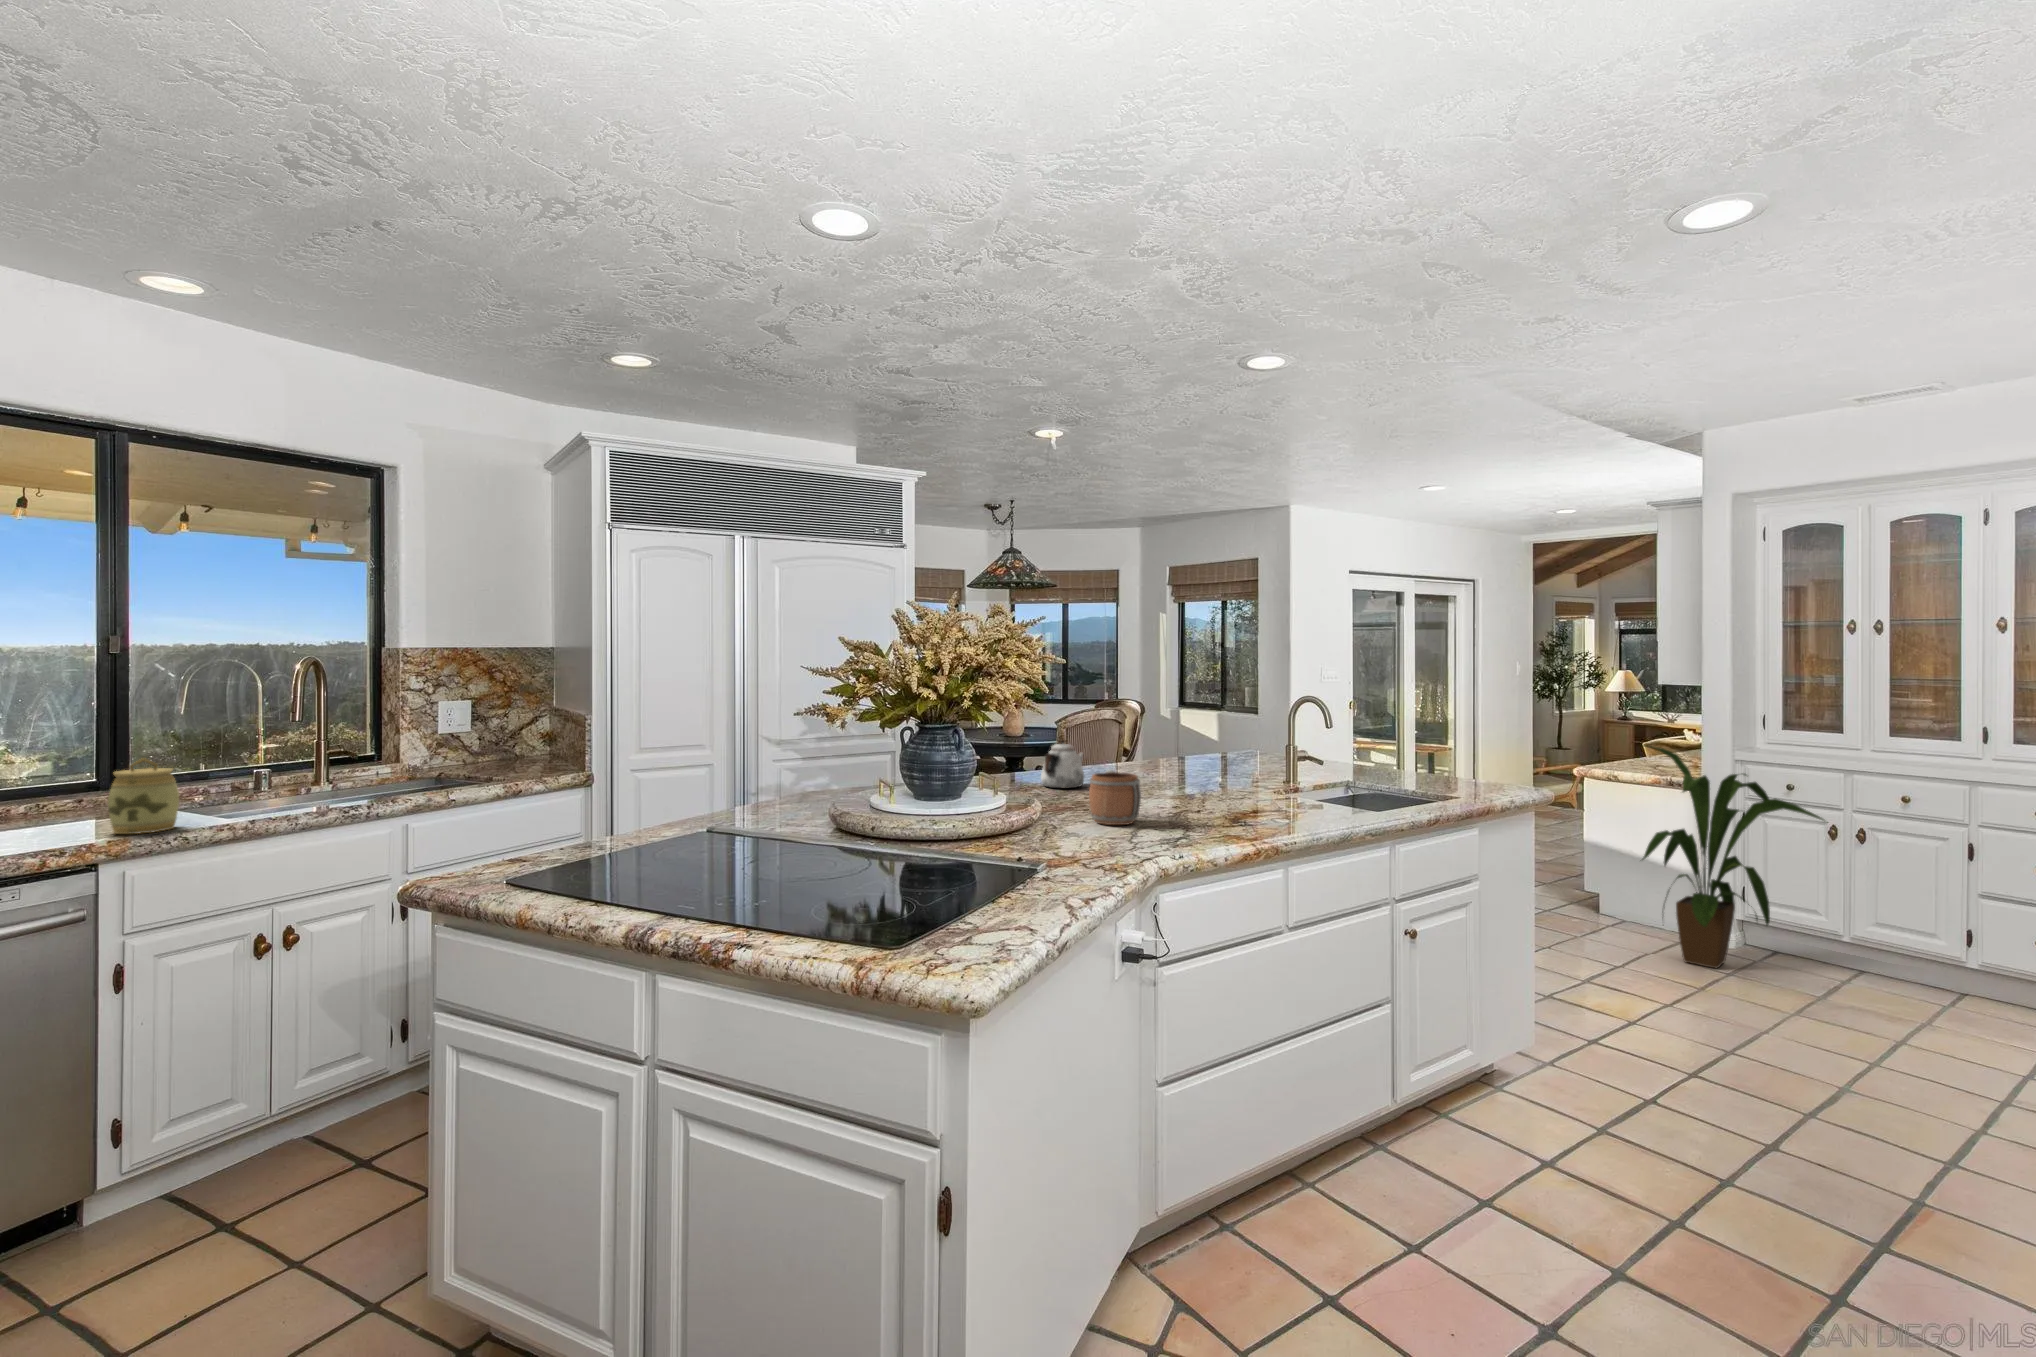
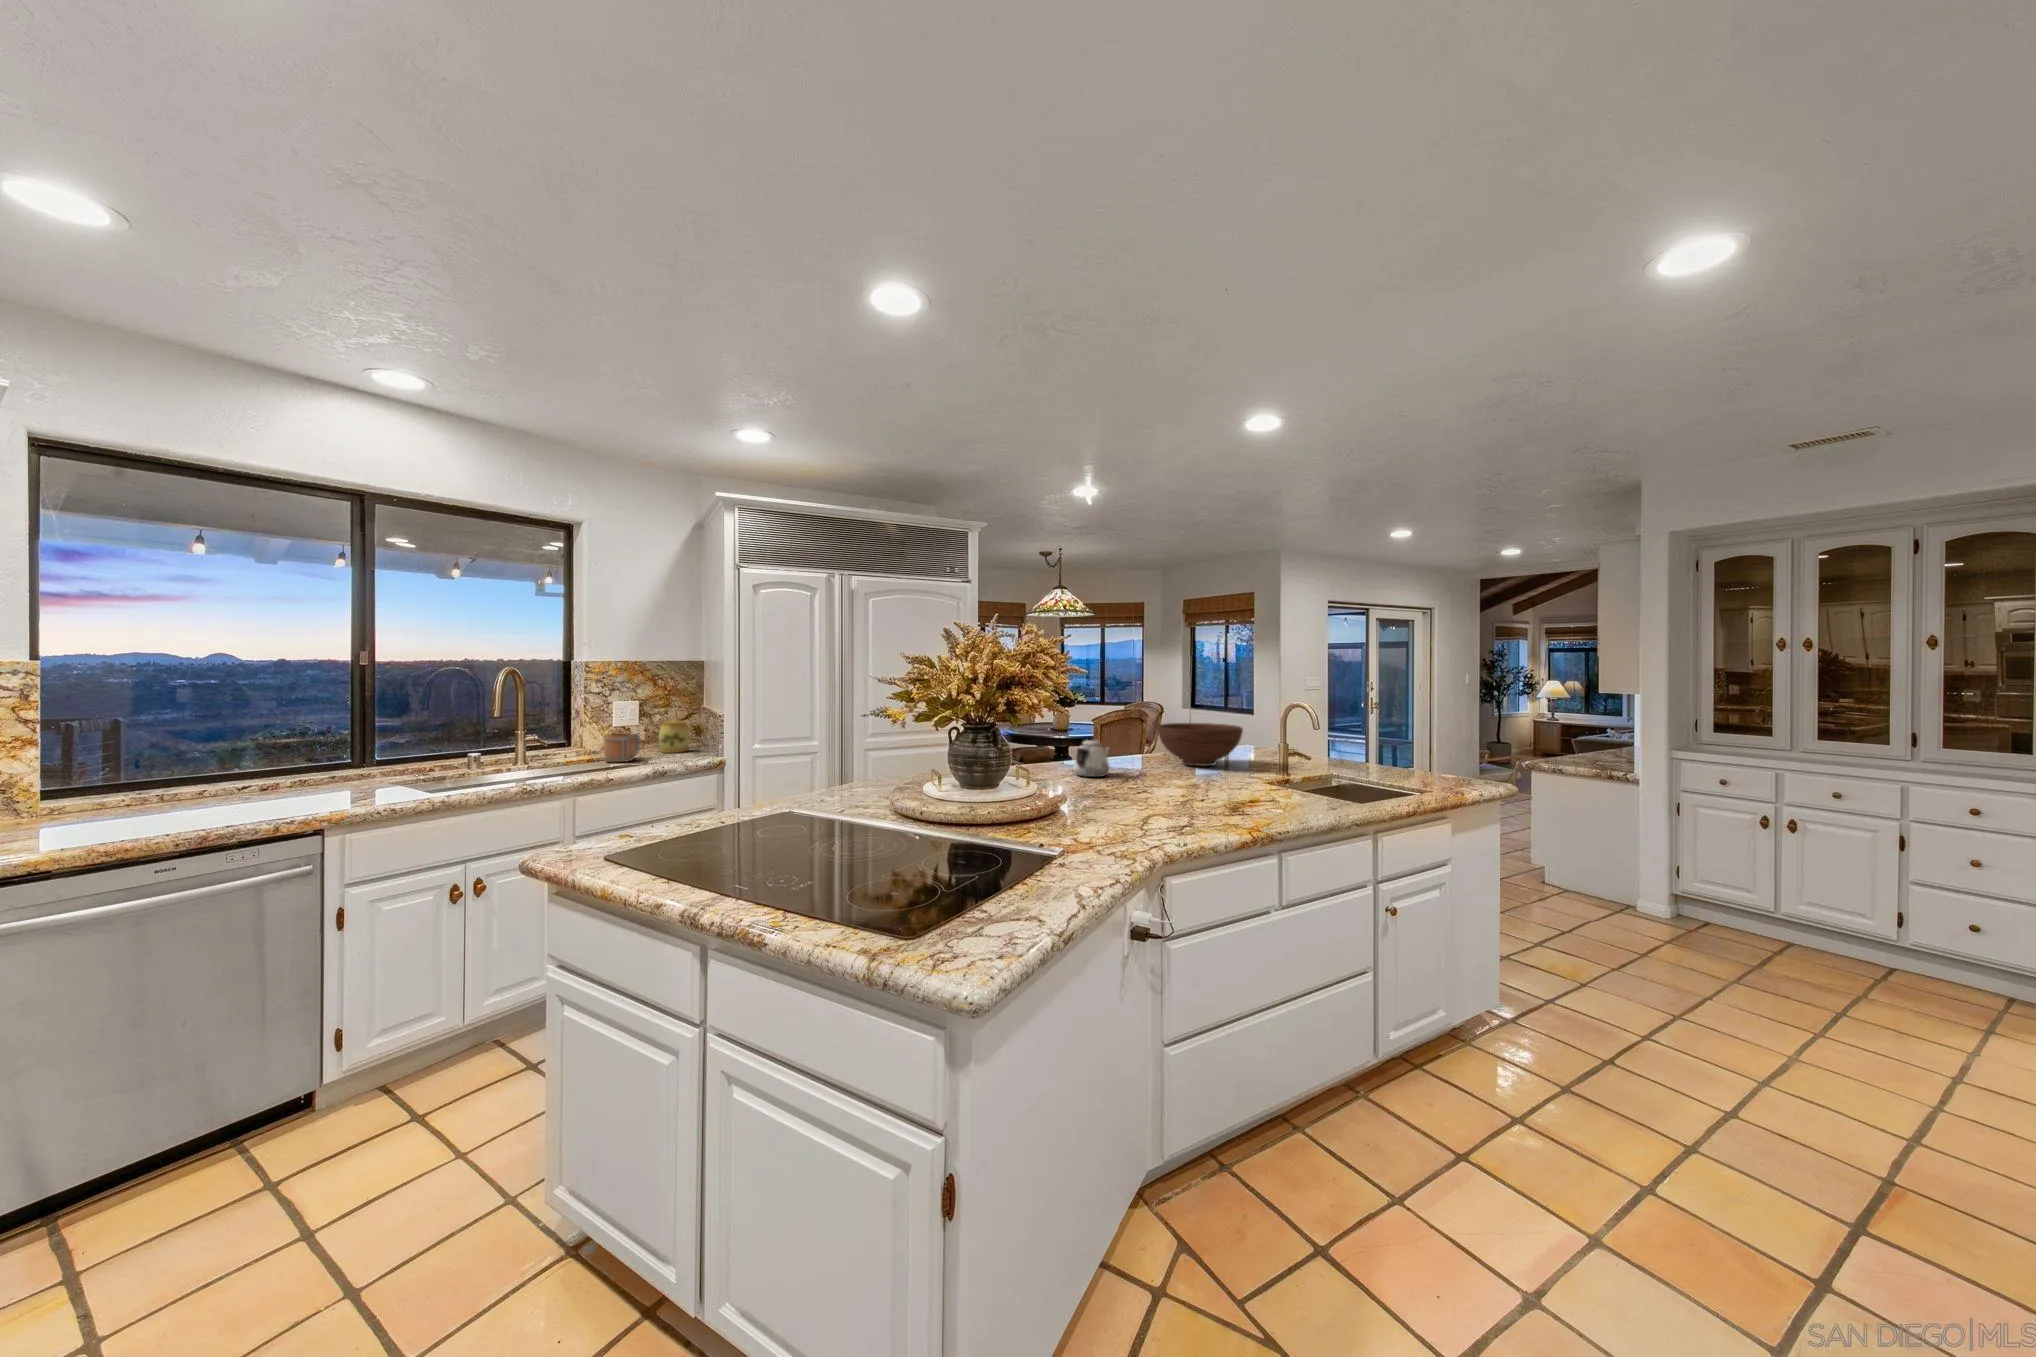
fruit bowl: none [1140,722,1243,775] -> present [1157,723,1243,766]
house plant: present [1642,745,1828,968] -> none [1581,745,1756,935]
jar: present [108,758,179,834] -> present [659,716,689,753]
mug: present [1089,769,1141,825] -> present [603,732,640,762]

